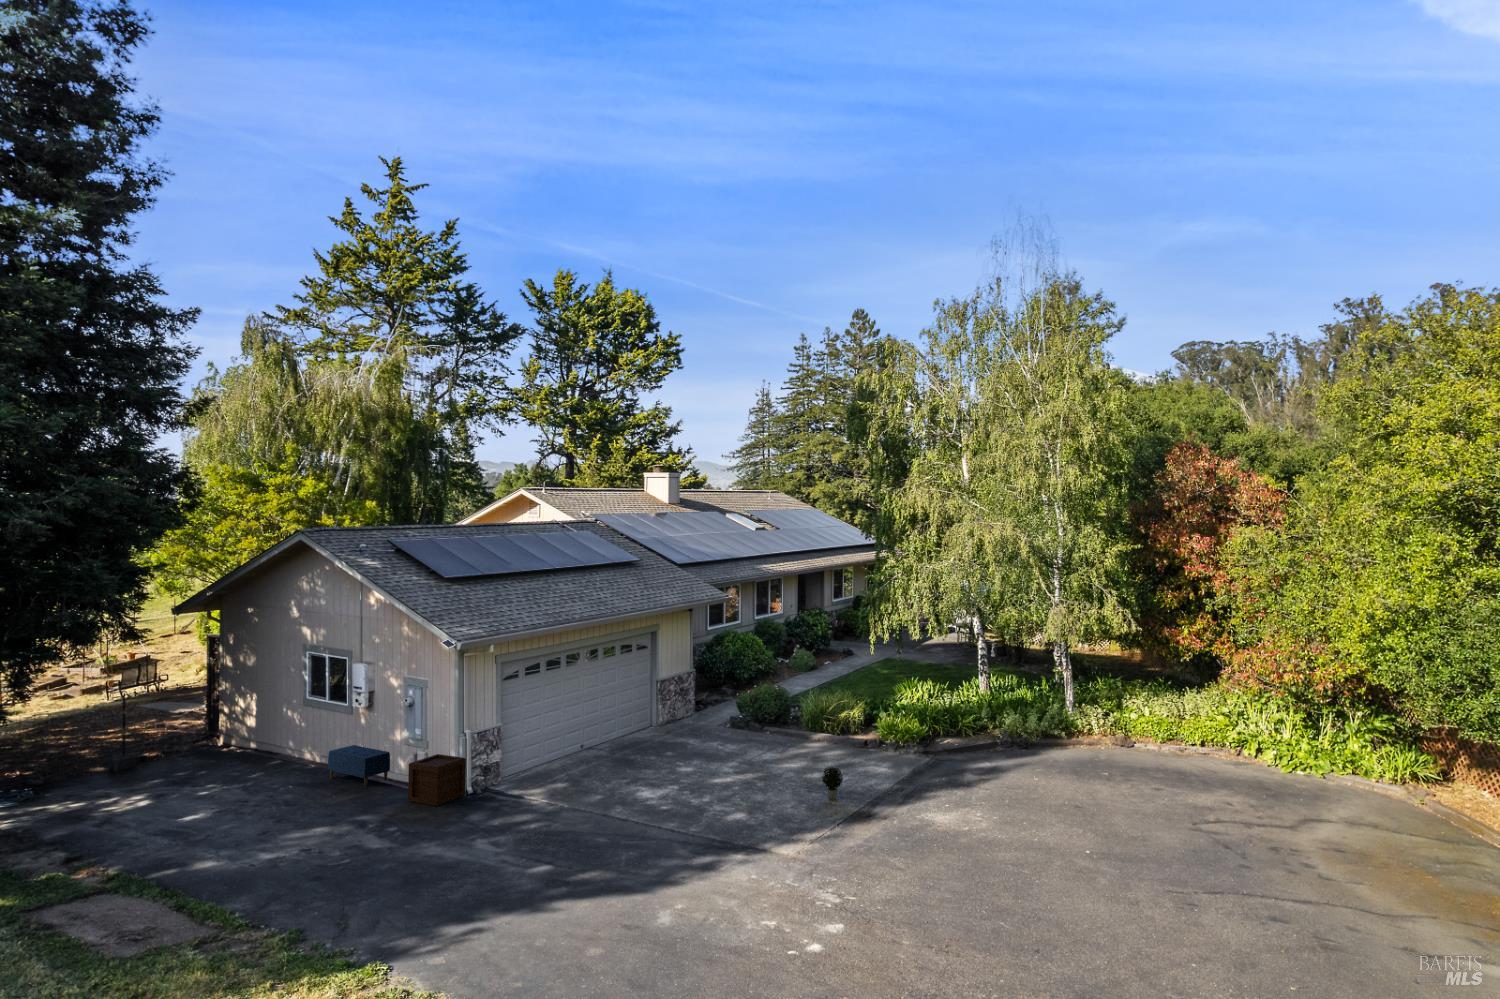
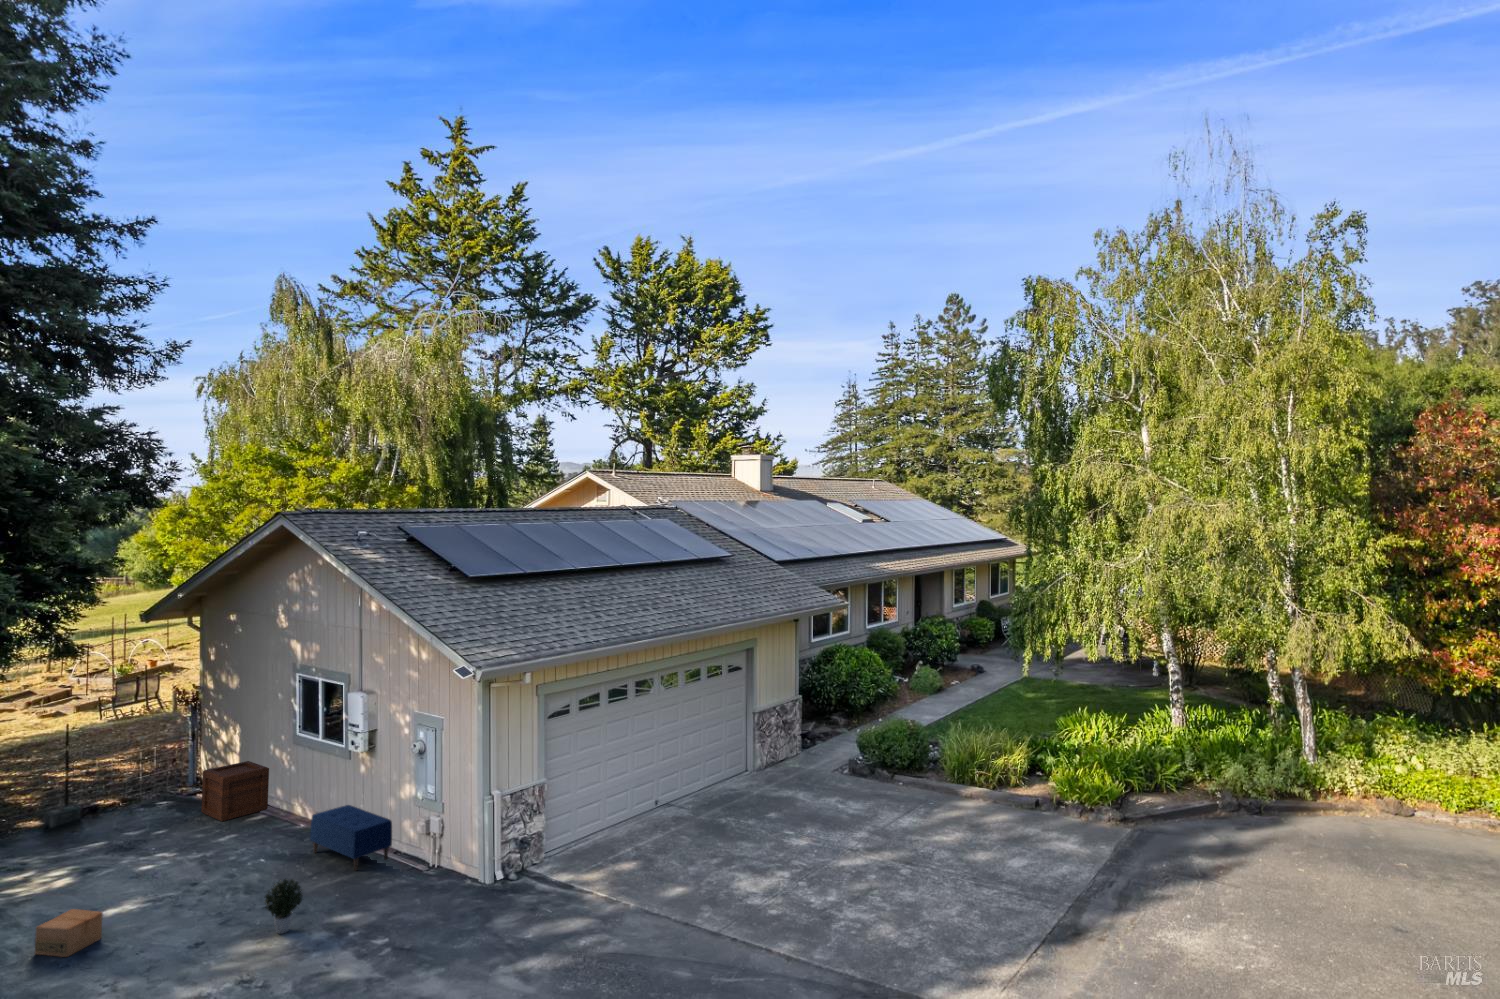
wooden crate: present [408,754,466,806] -> present [201,761,269,821]
potted plant: present [821,767,843,800] -> present [264,879,303,934]
cardboard box: none [160,805,202,833] -> present [35,909,103,957]

